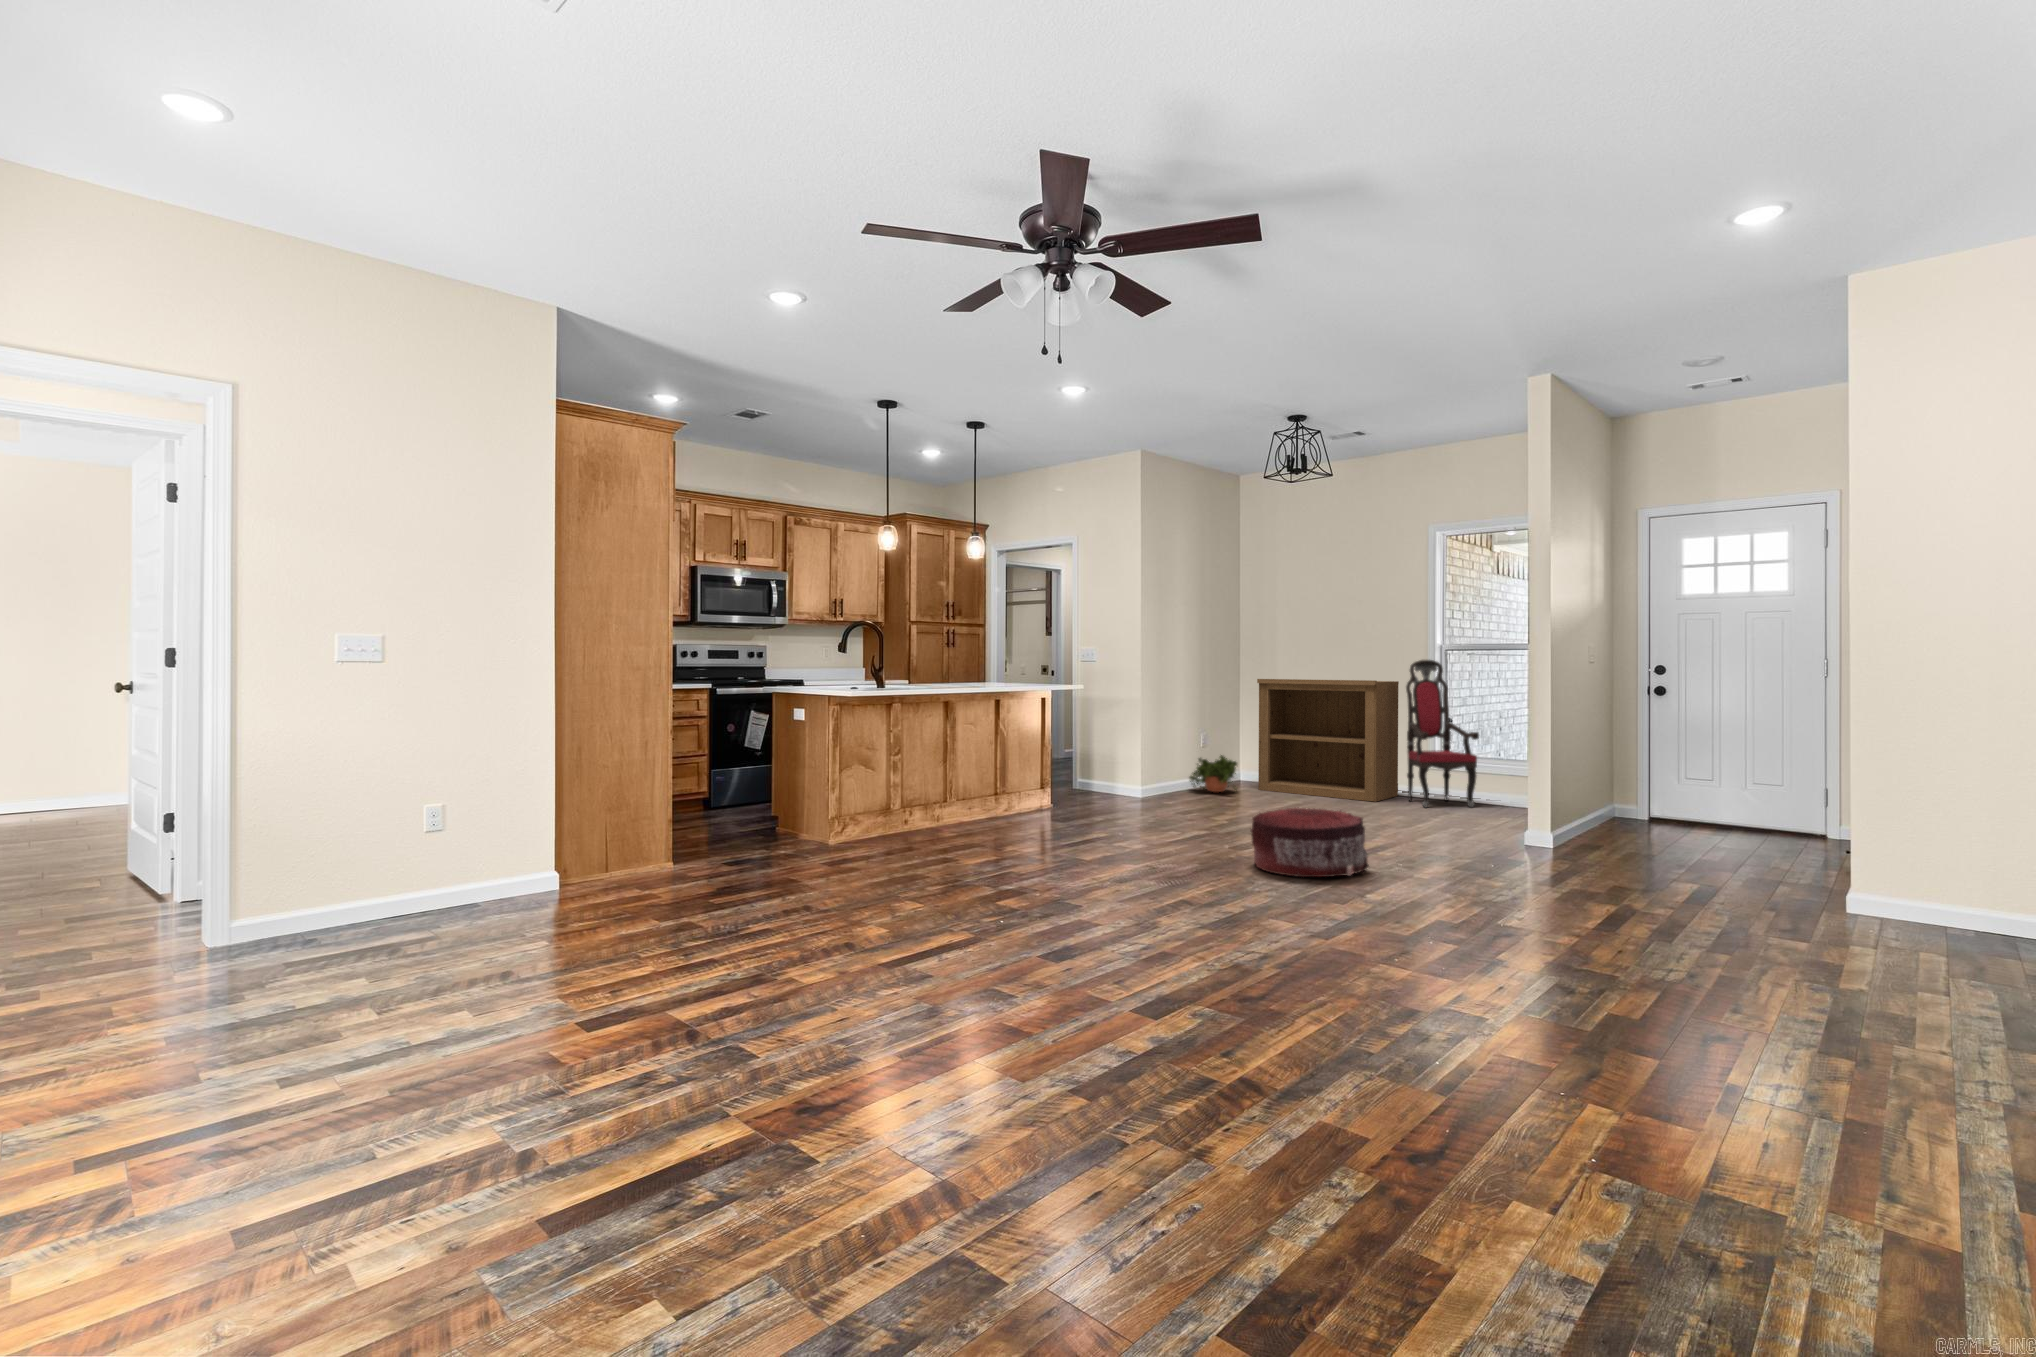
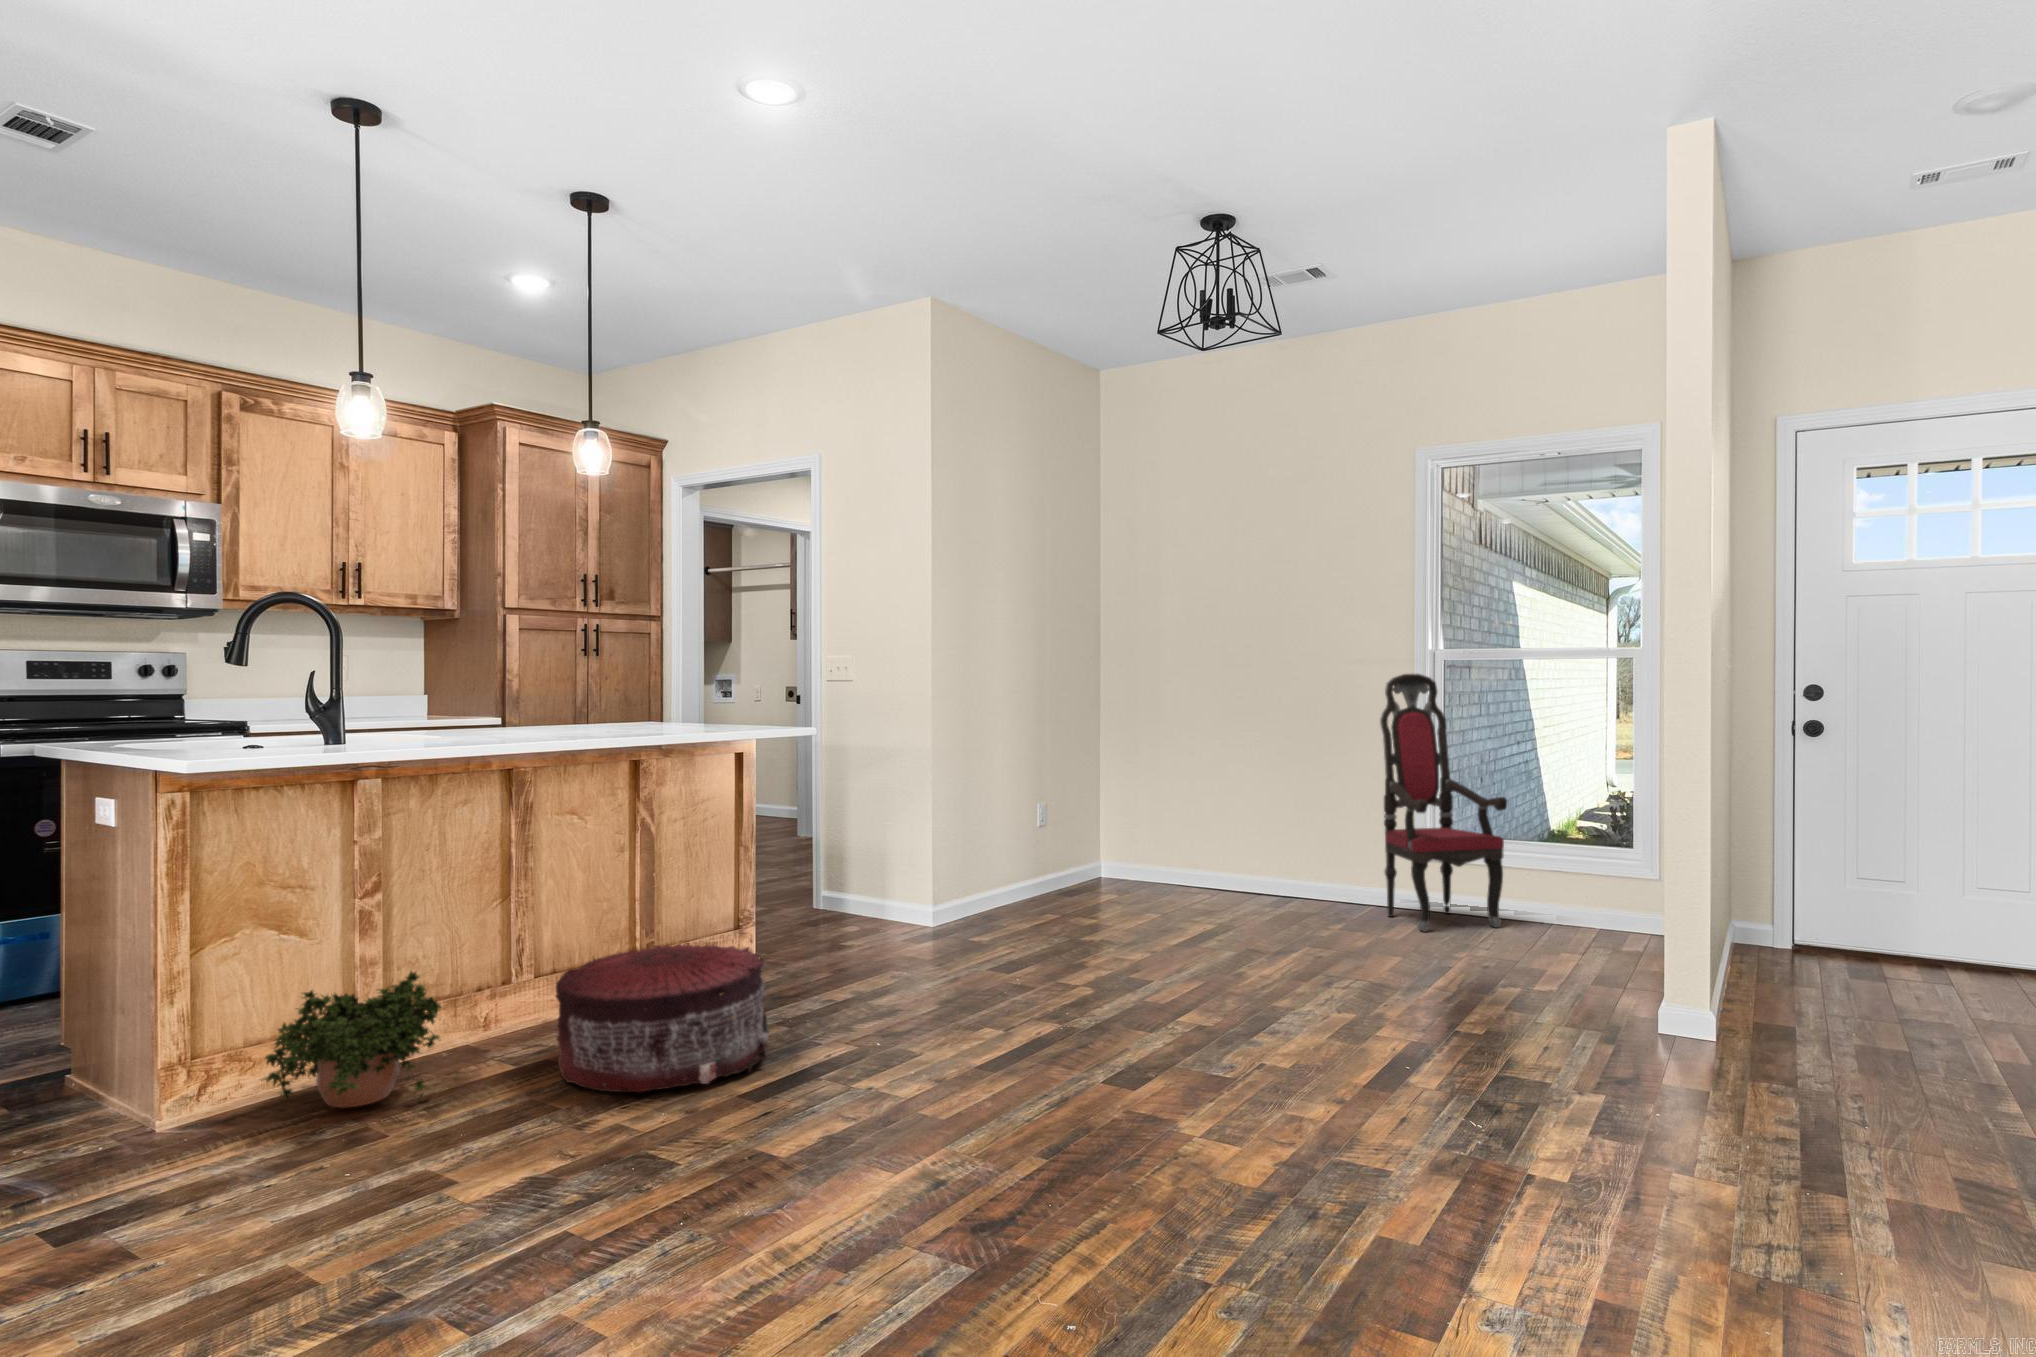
bookshelf: present [1257,679,1399,802] -> none [1131,708,1364,920]
potted plant: present [1189,755,1237,792] -> present [264,971,442,1107]
pouf: present [1251,808,1369,877] -> present [556,944,769,1092]

